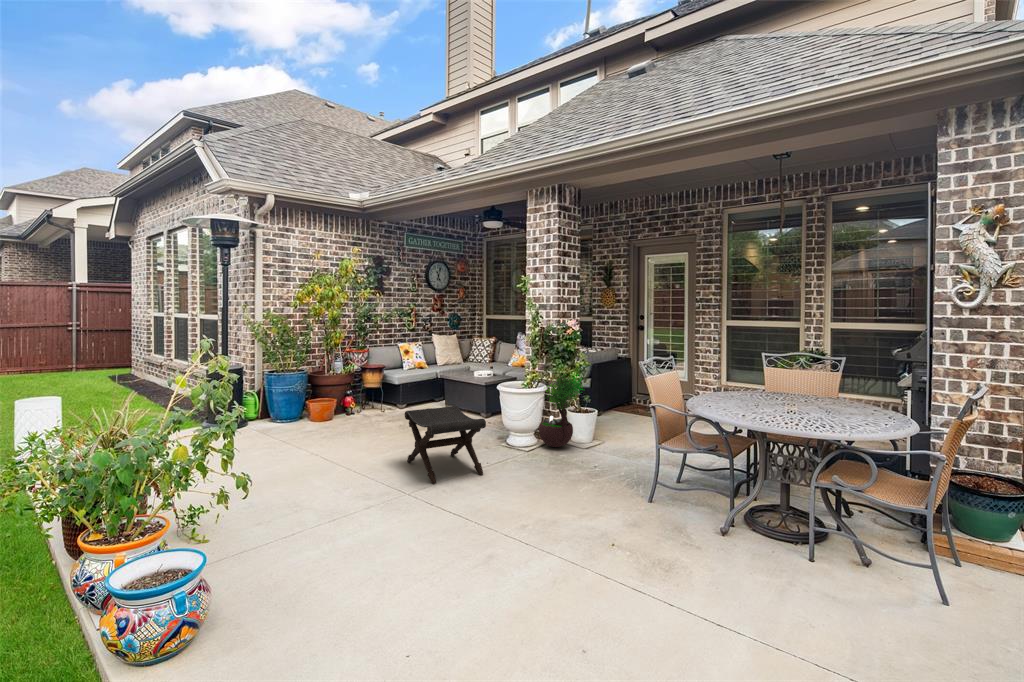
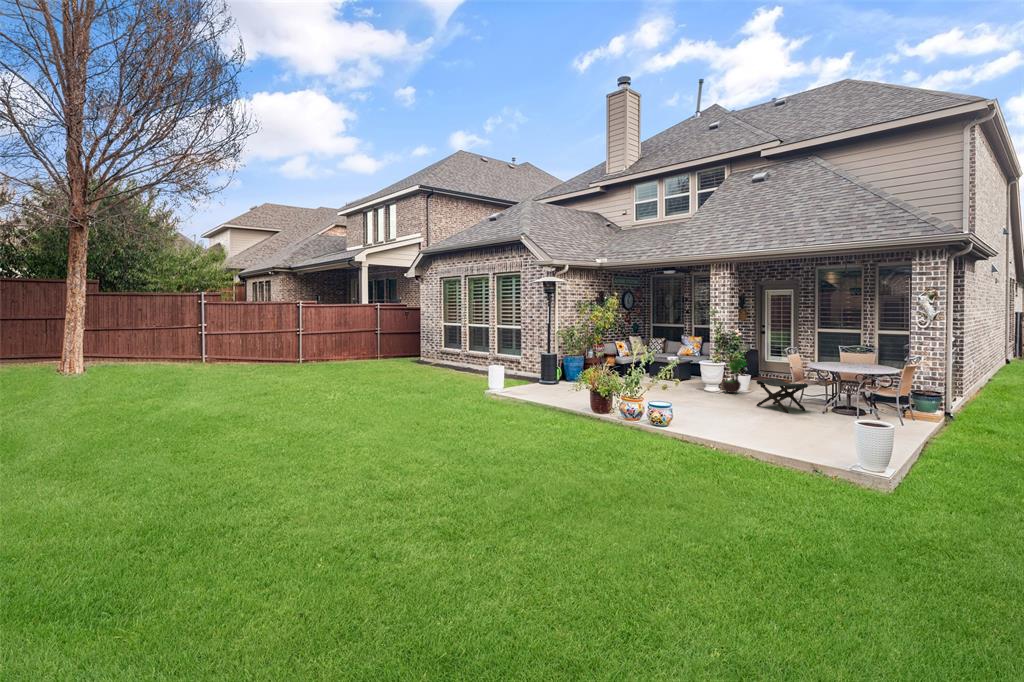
footstool: present [405,406,486,484] -> present [756,378,808,413]

